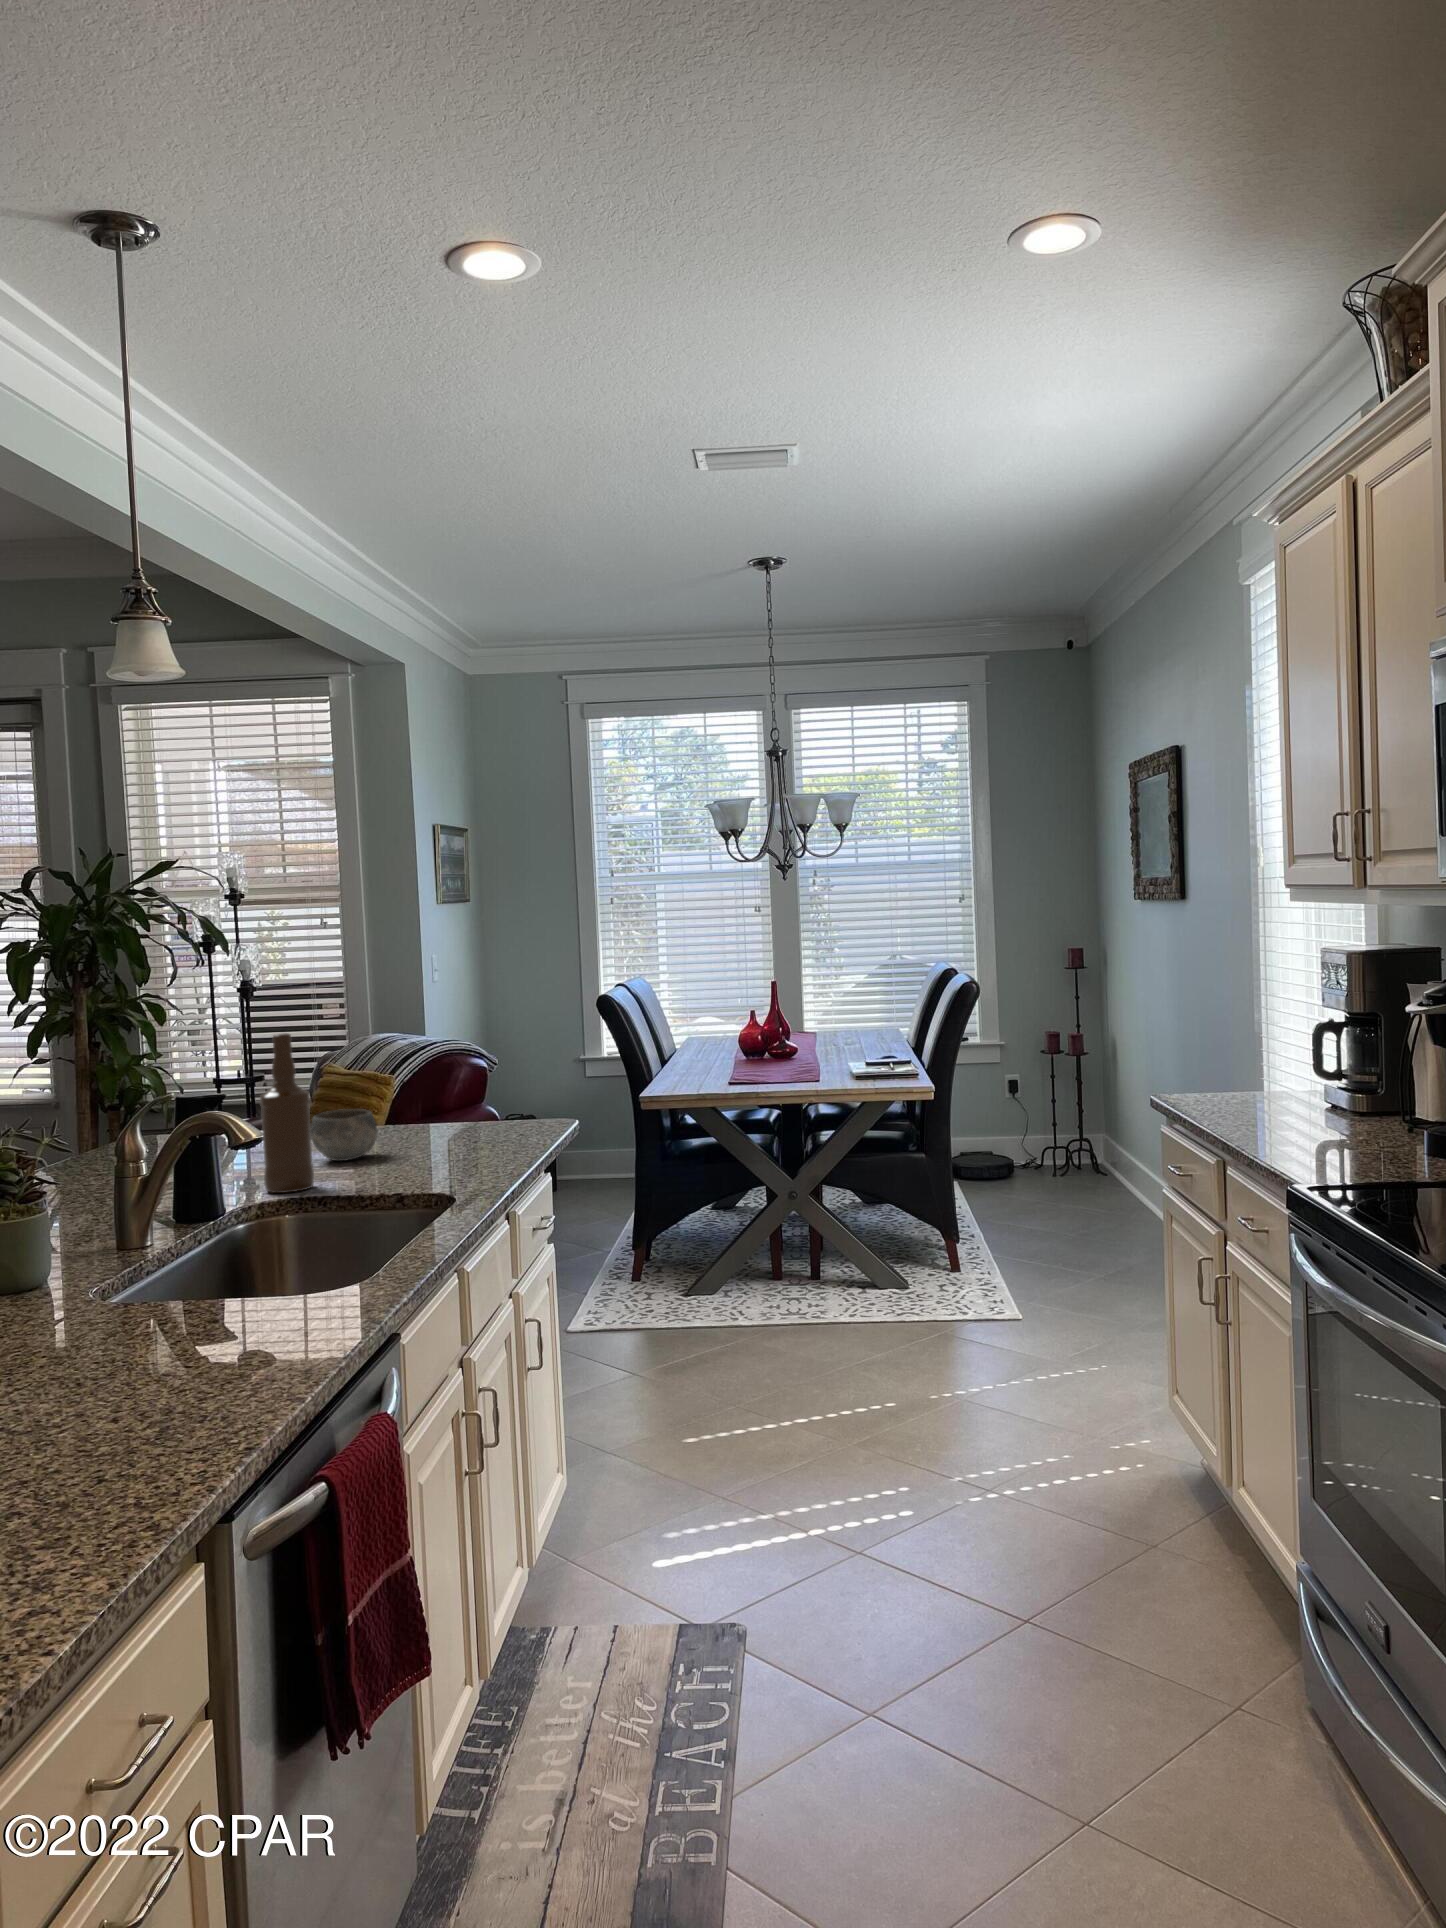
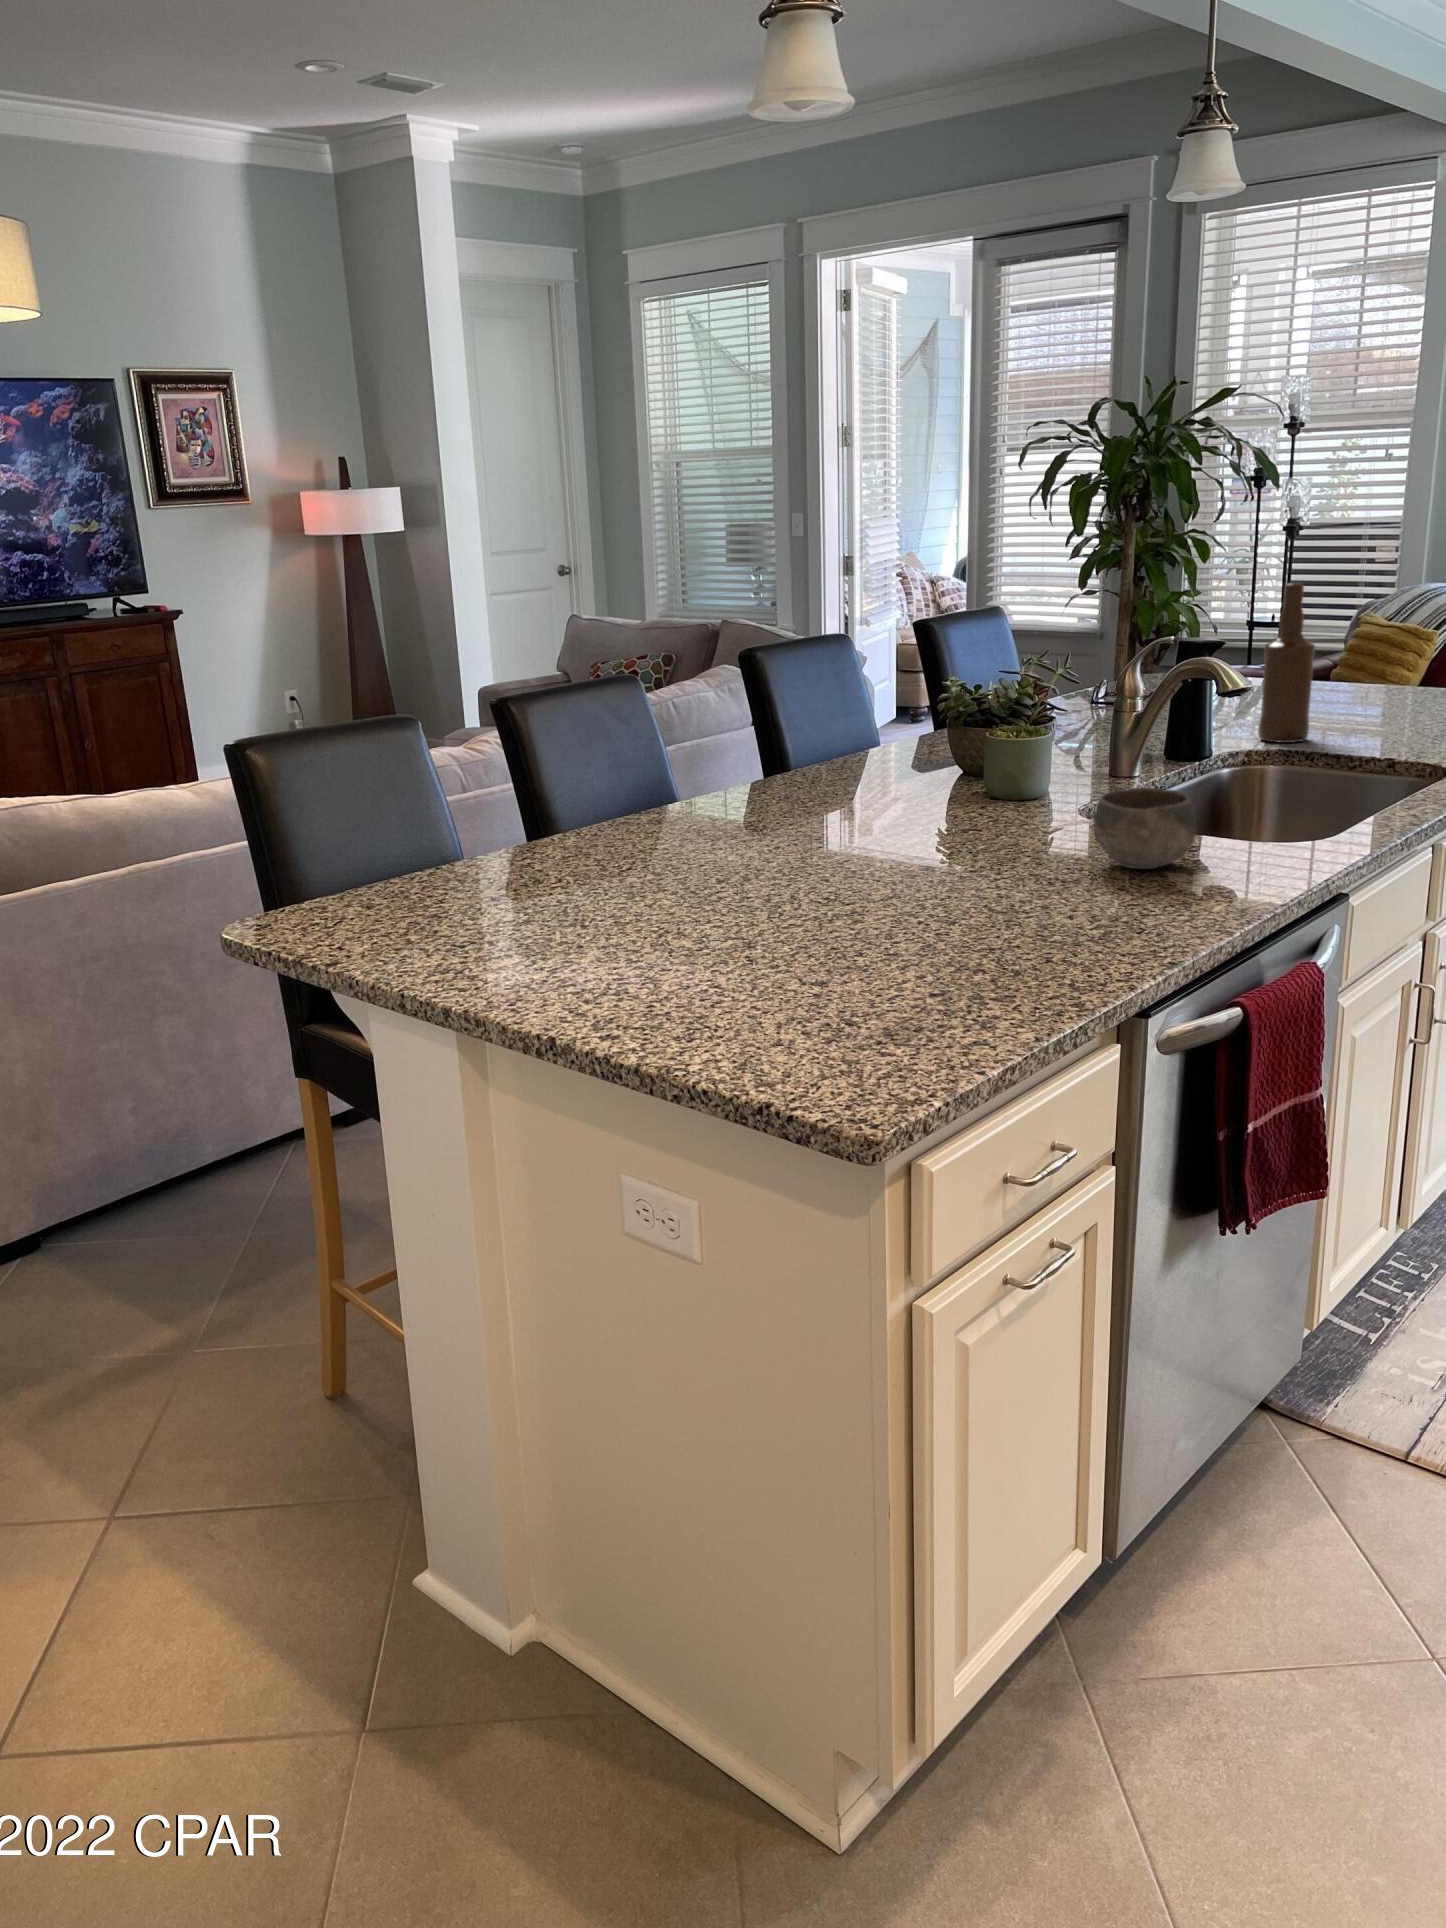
bowl: present [311,1109,377,1161] -> present [1093,788,1196,869]

